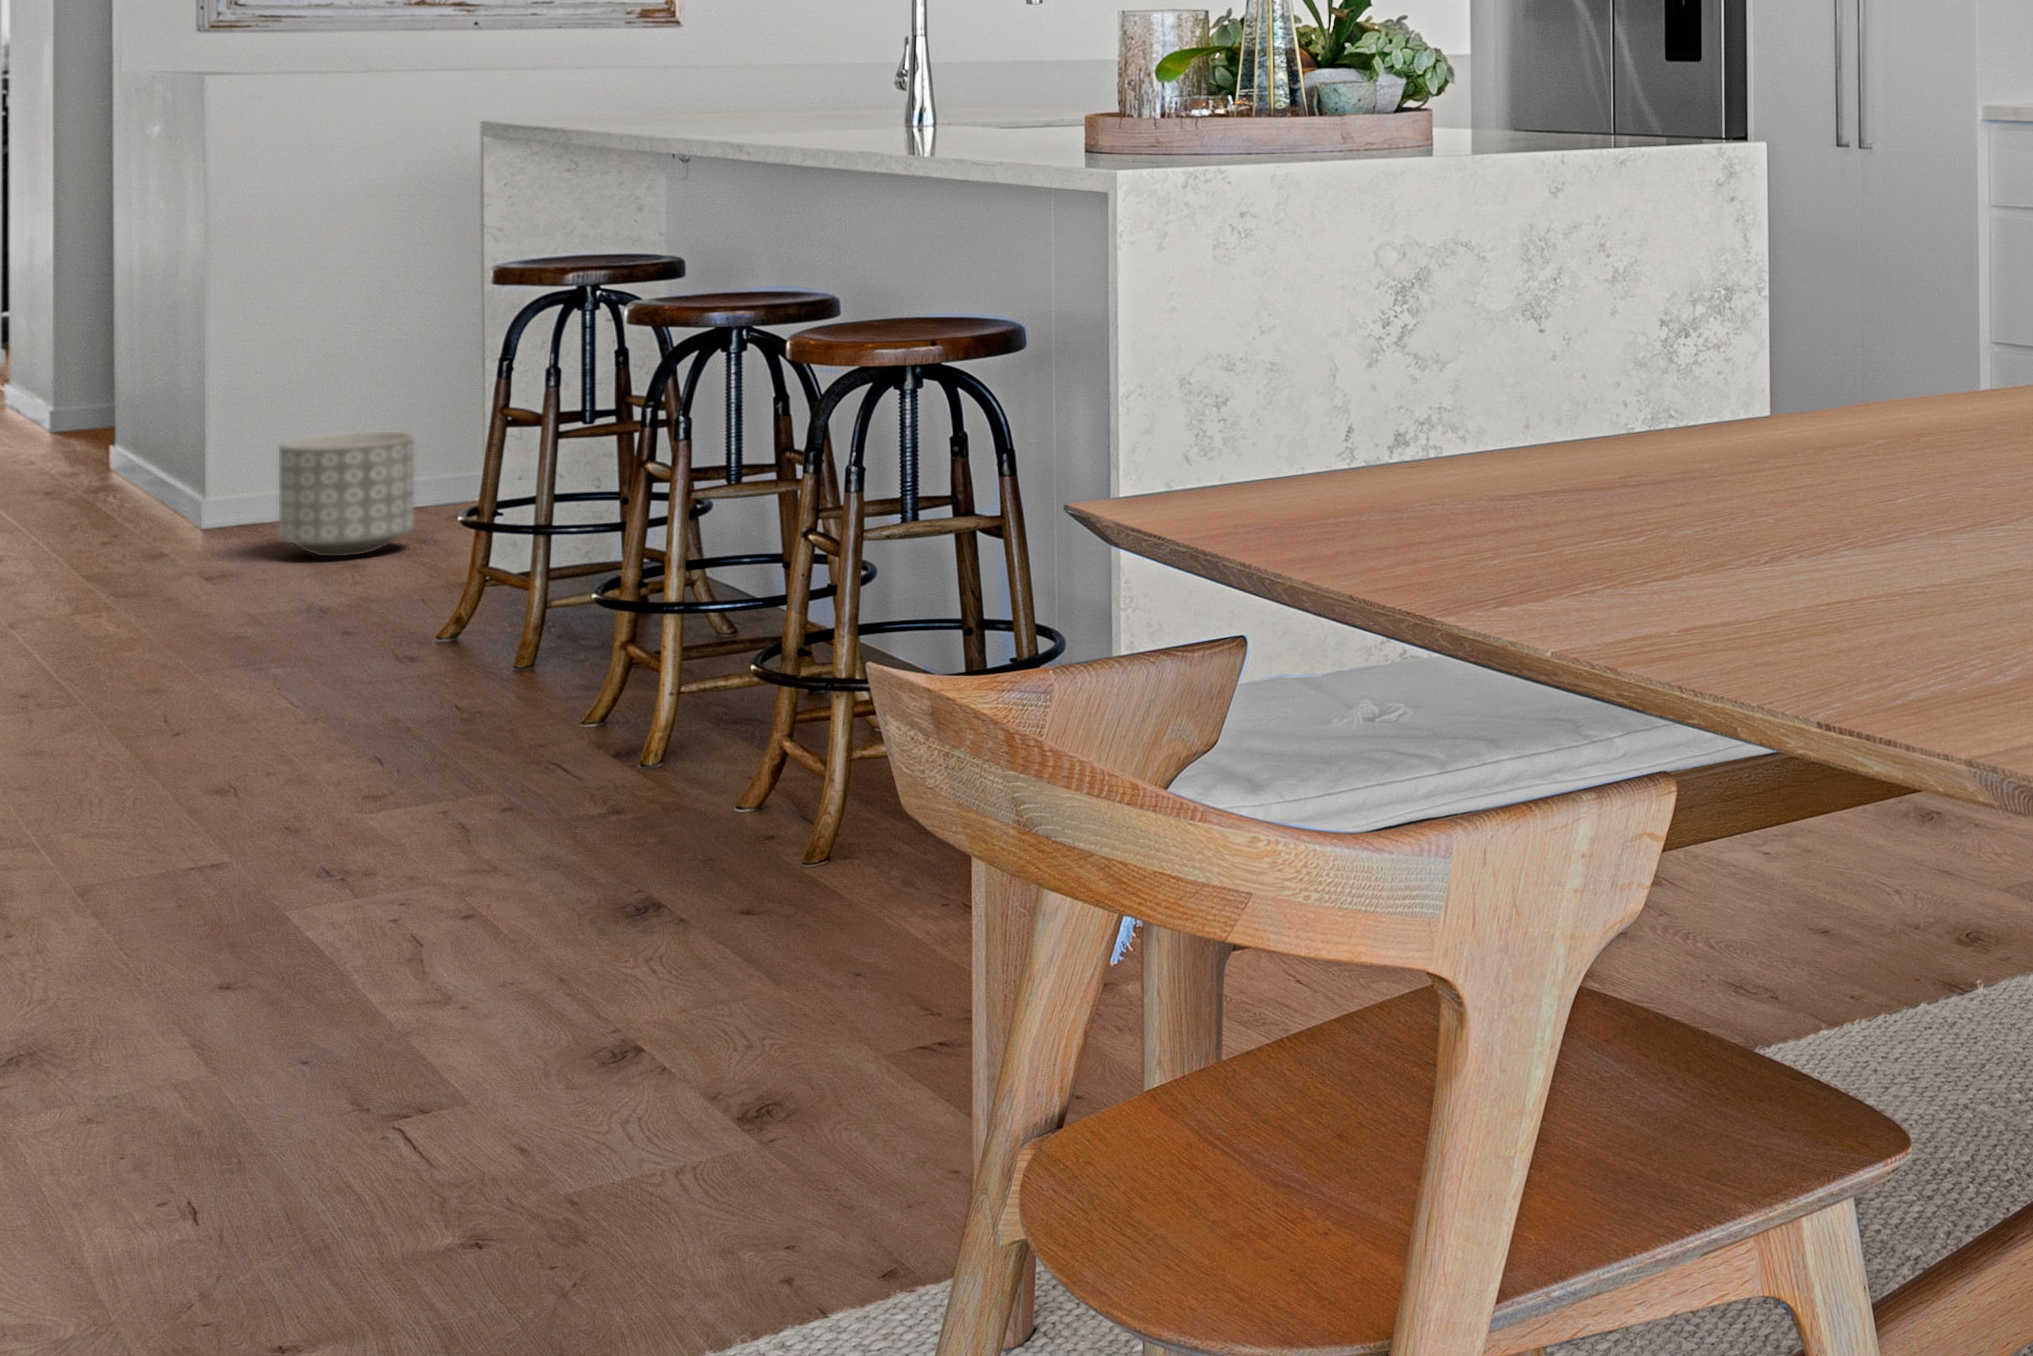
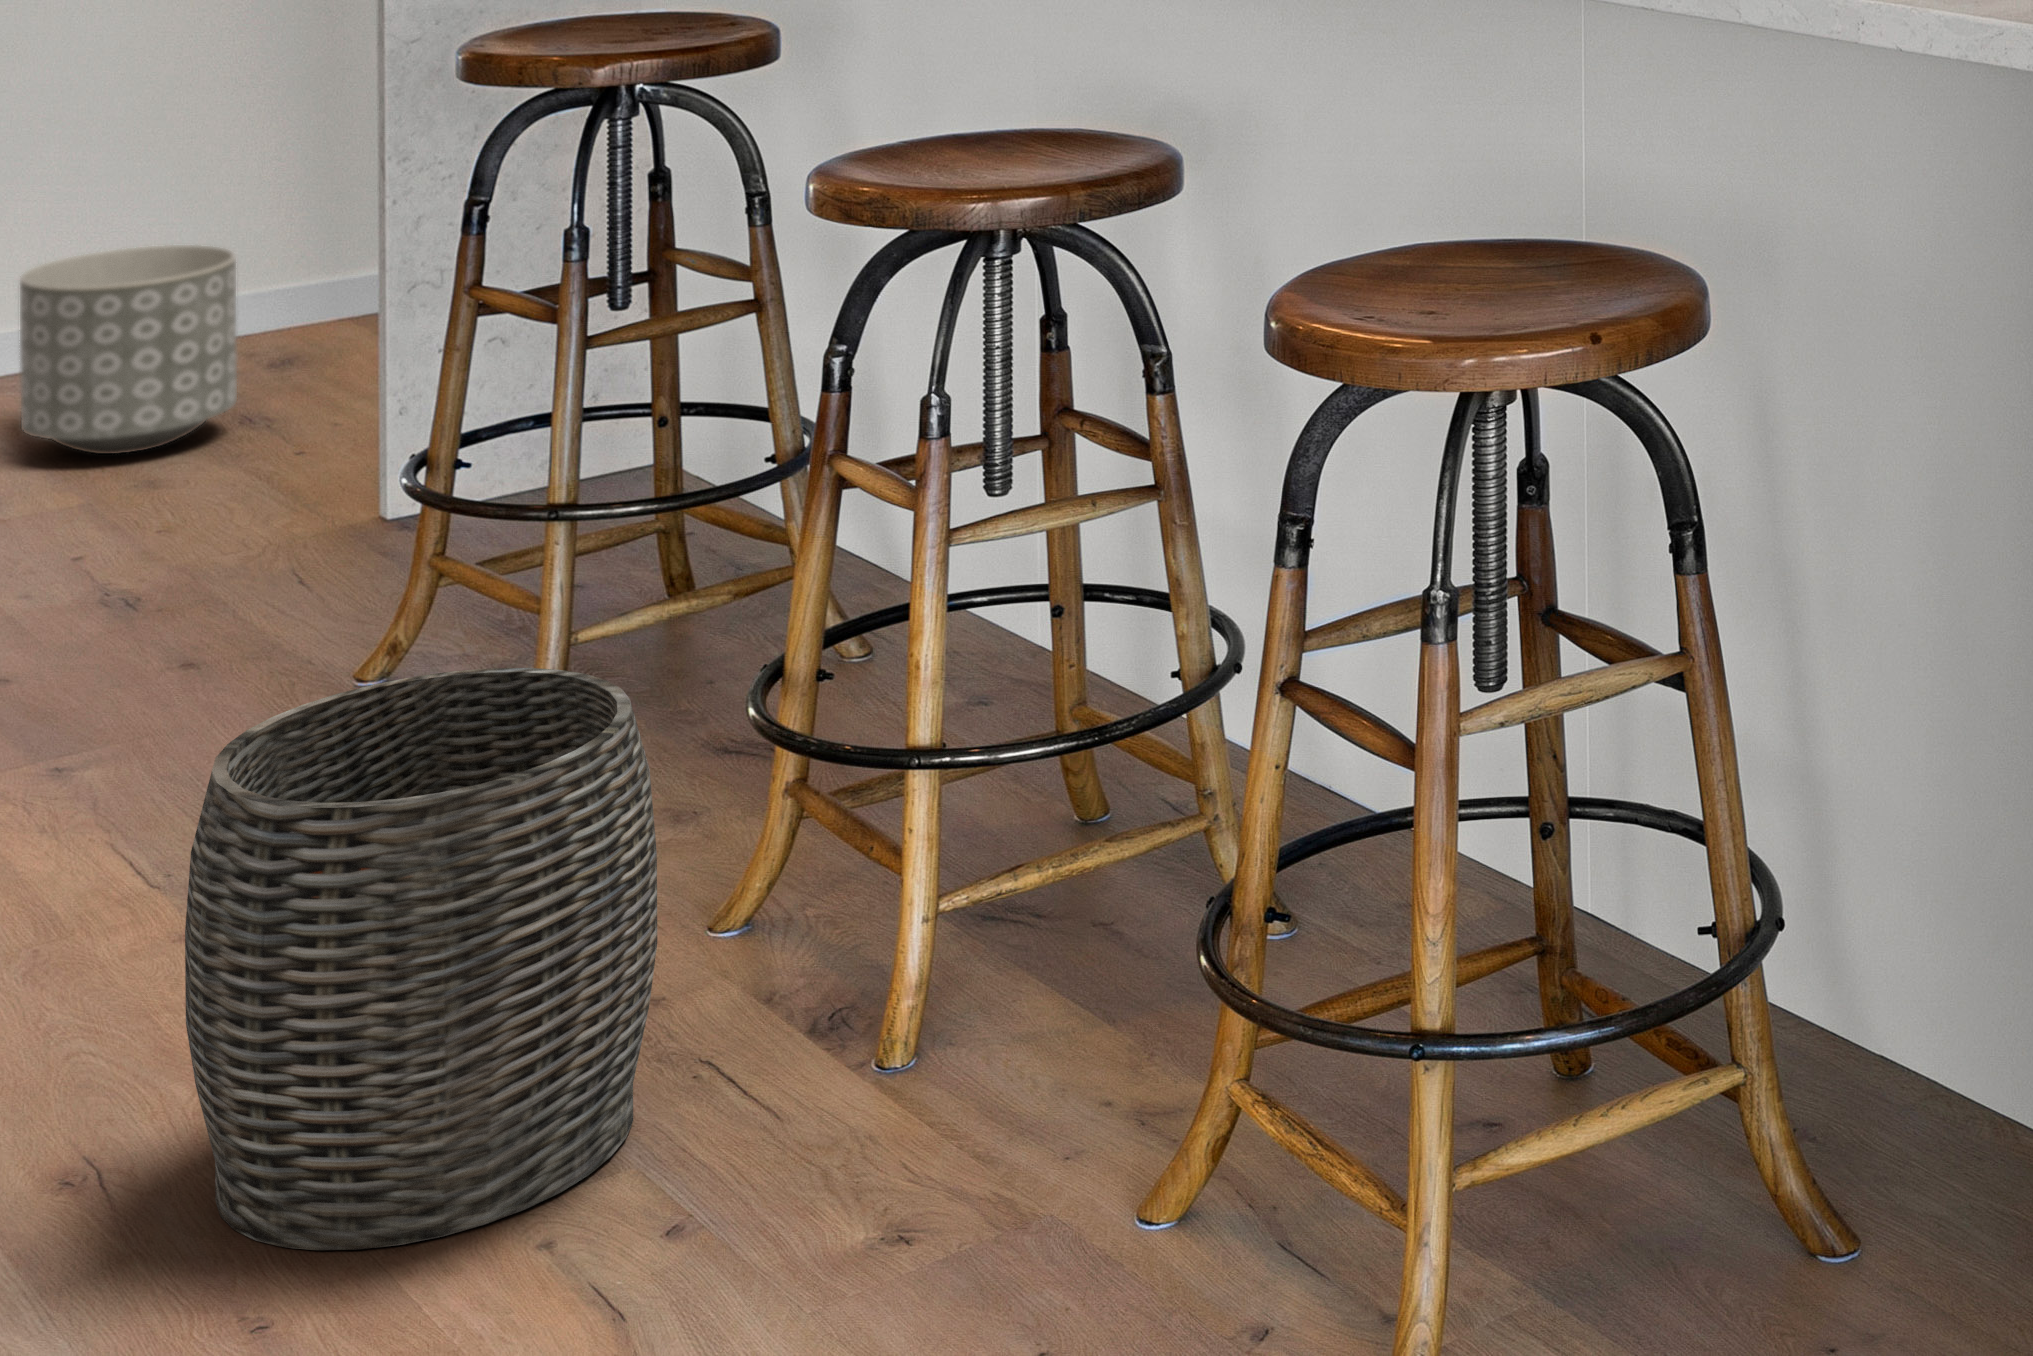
woven basket: none [270,552,516,811] -> present [185,668,657,1251]

